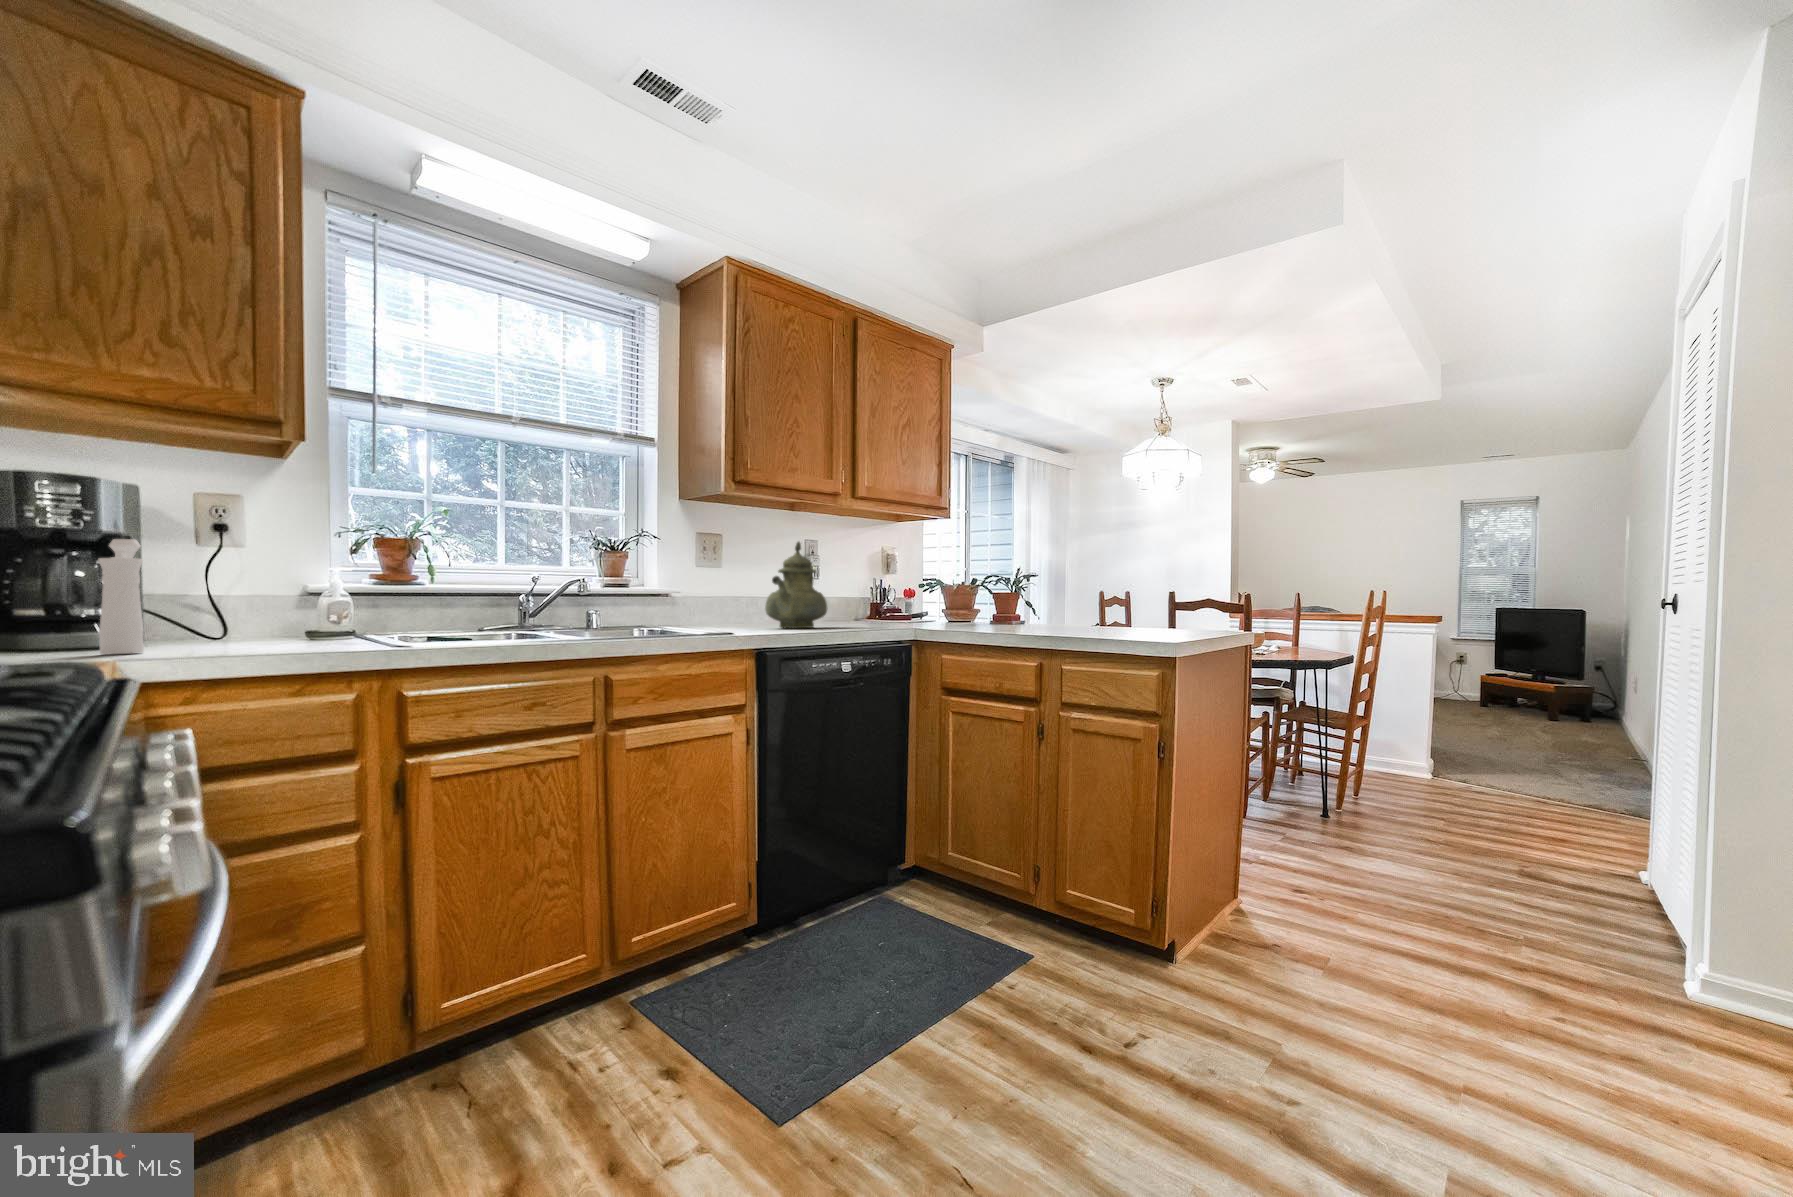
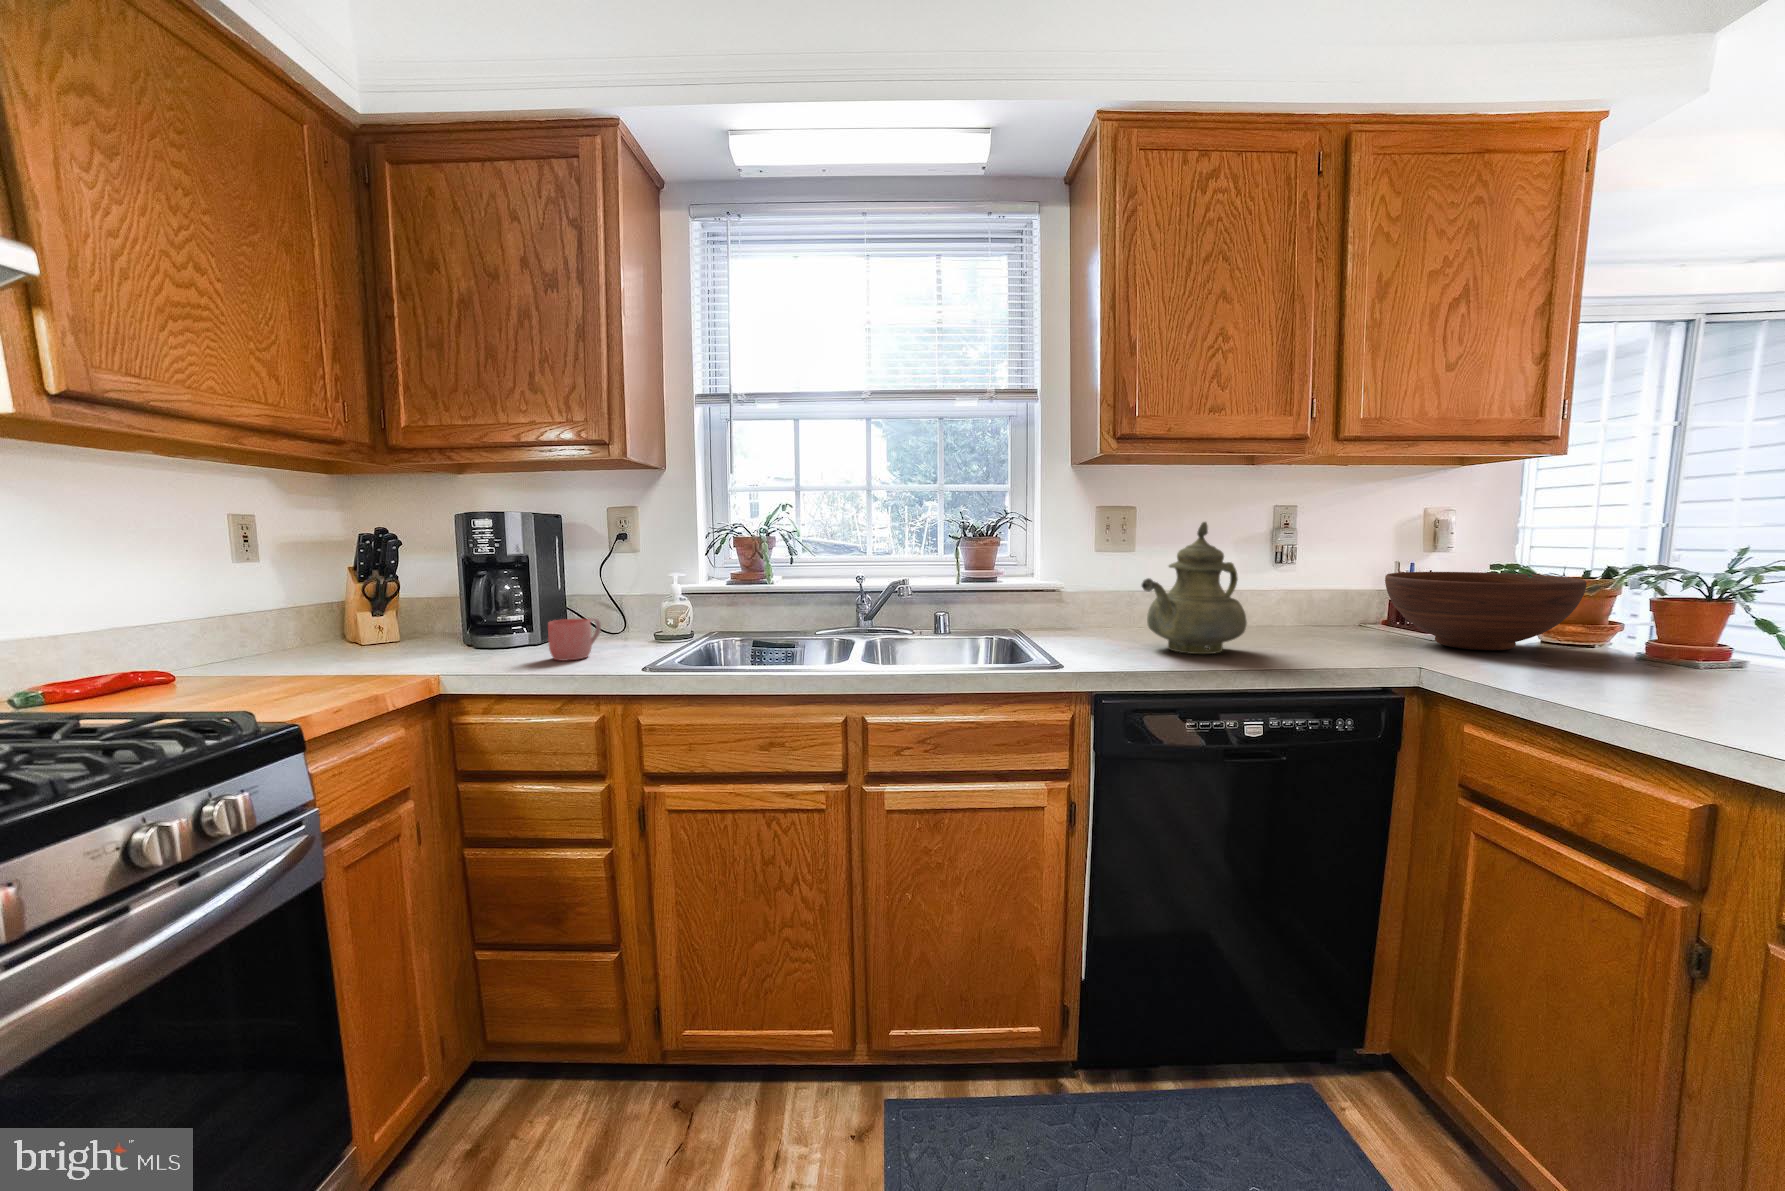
pepper mill: present [98,539,144,655] -> none [459,557,518,660]
fruit bowl: none [881,581,968,623] -> present [1385,572,1587,650]
mug: none [235,608,289,649] -> present [548,618,601,661]

